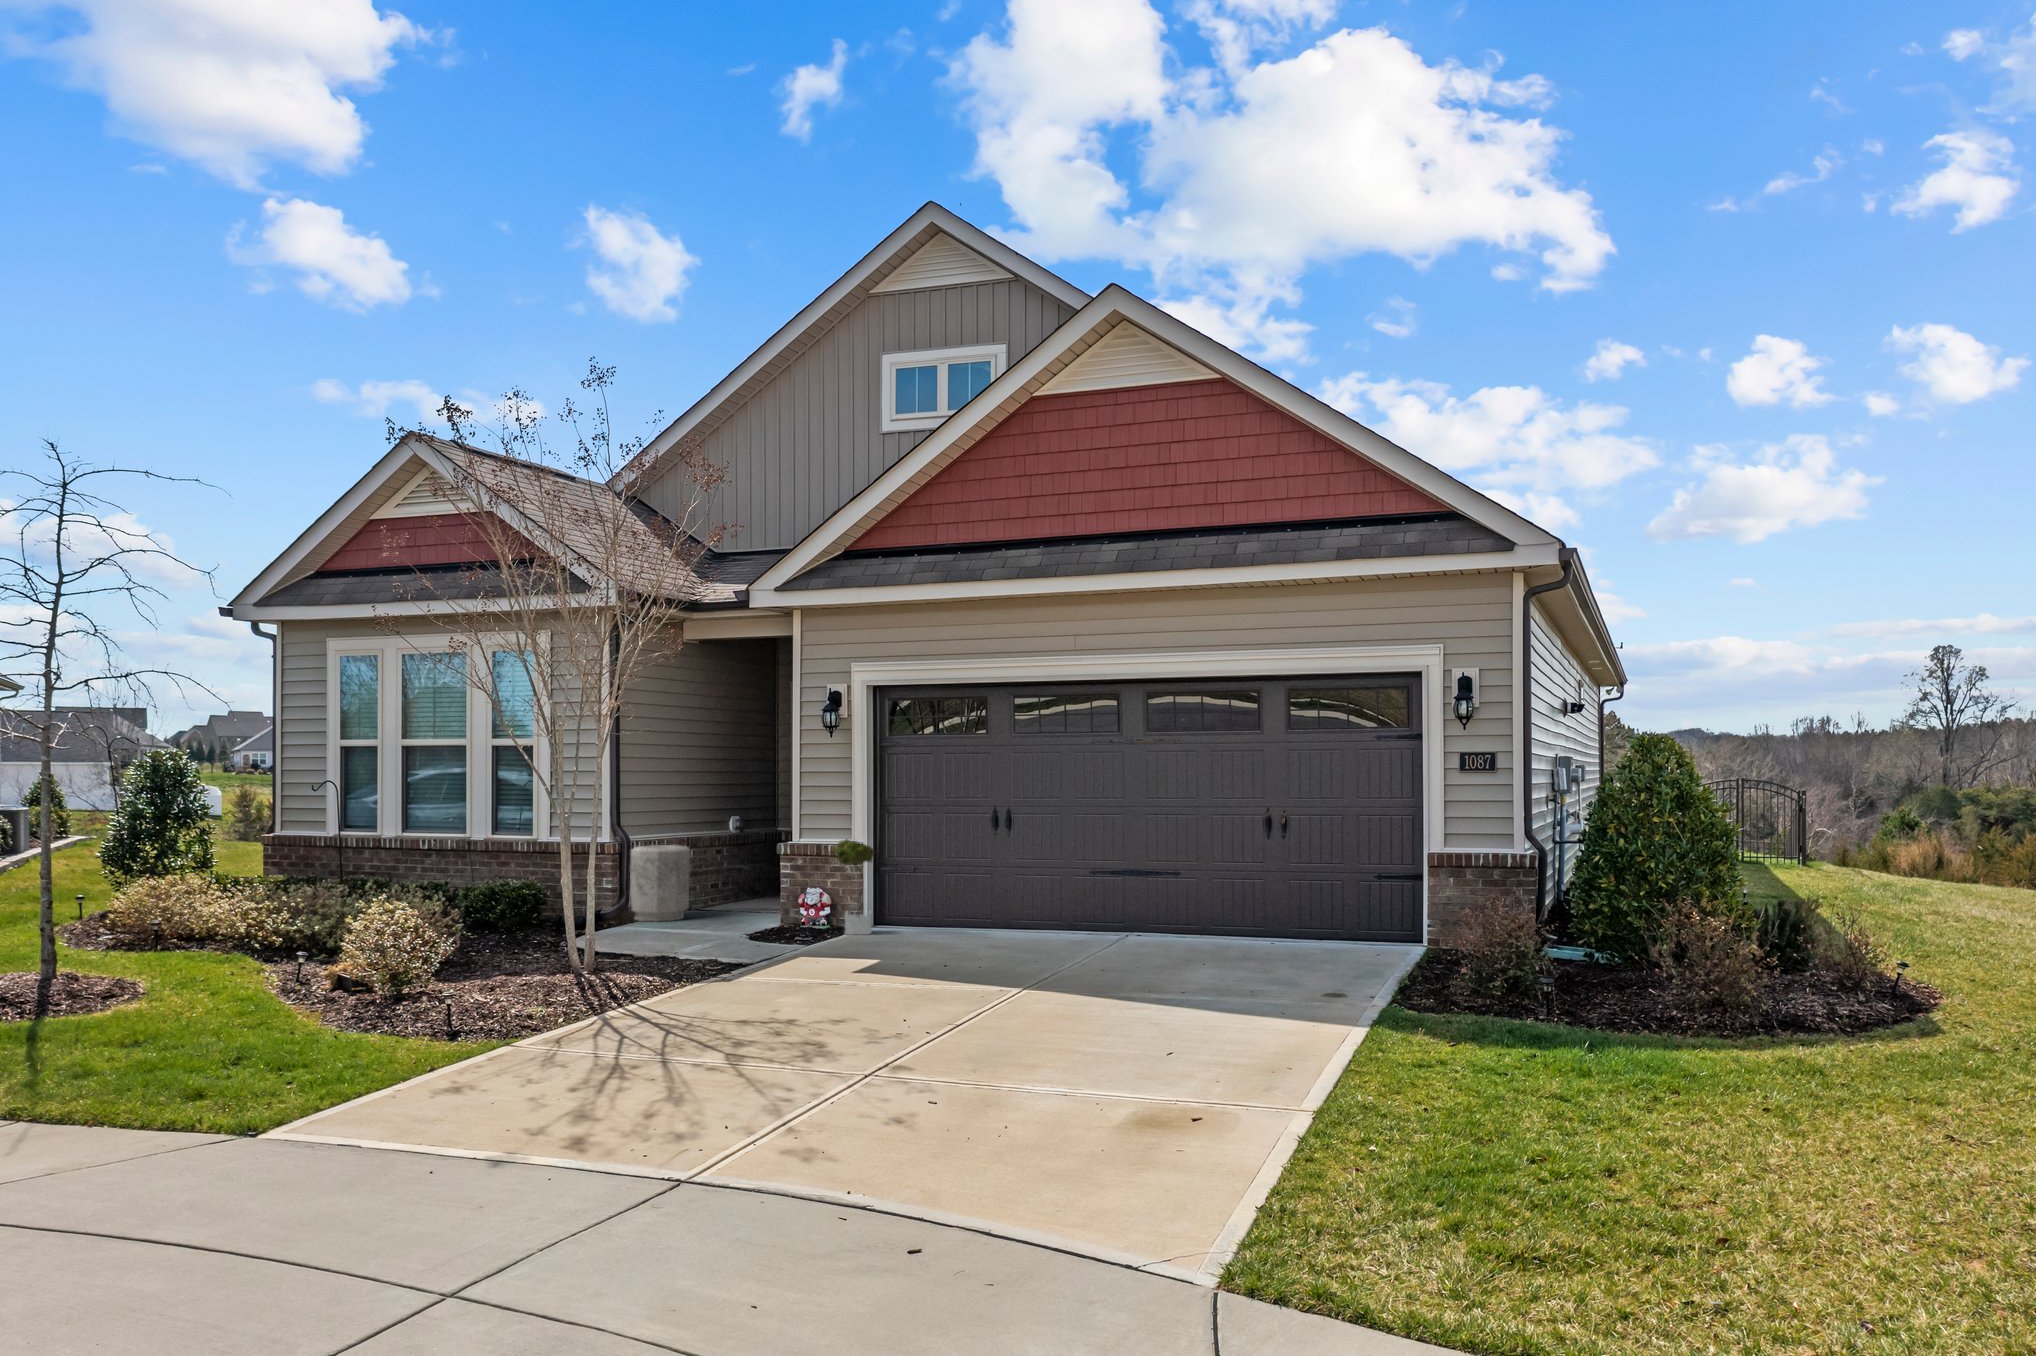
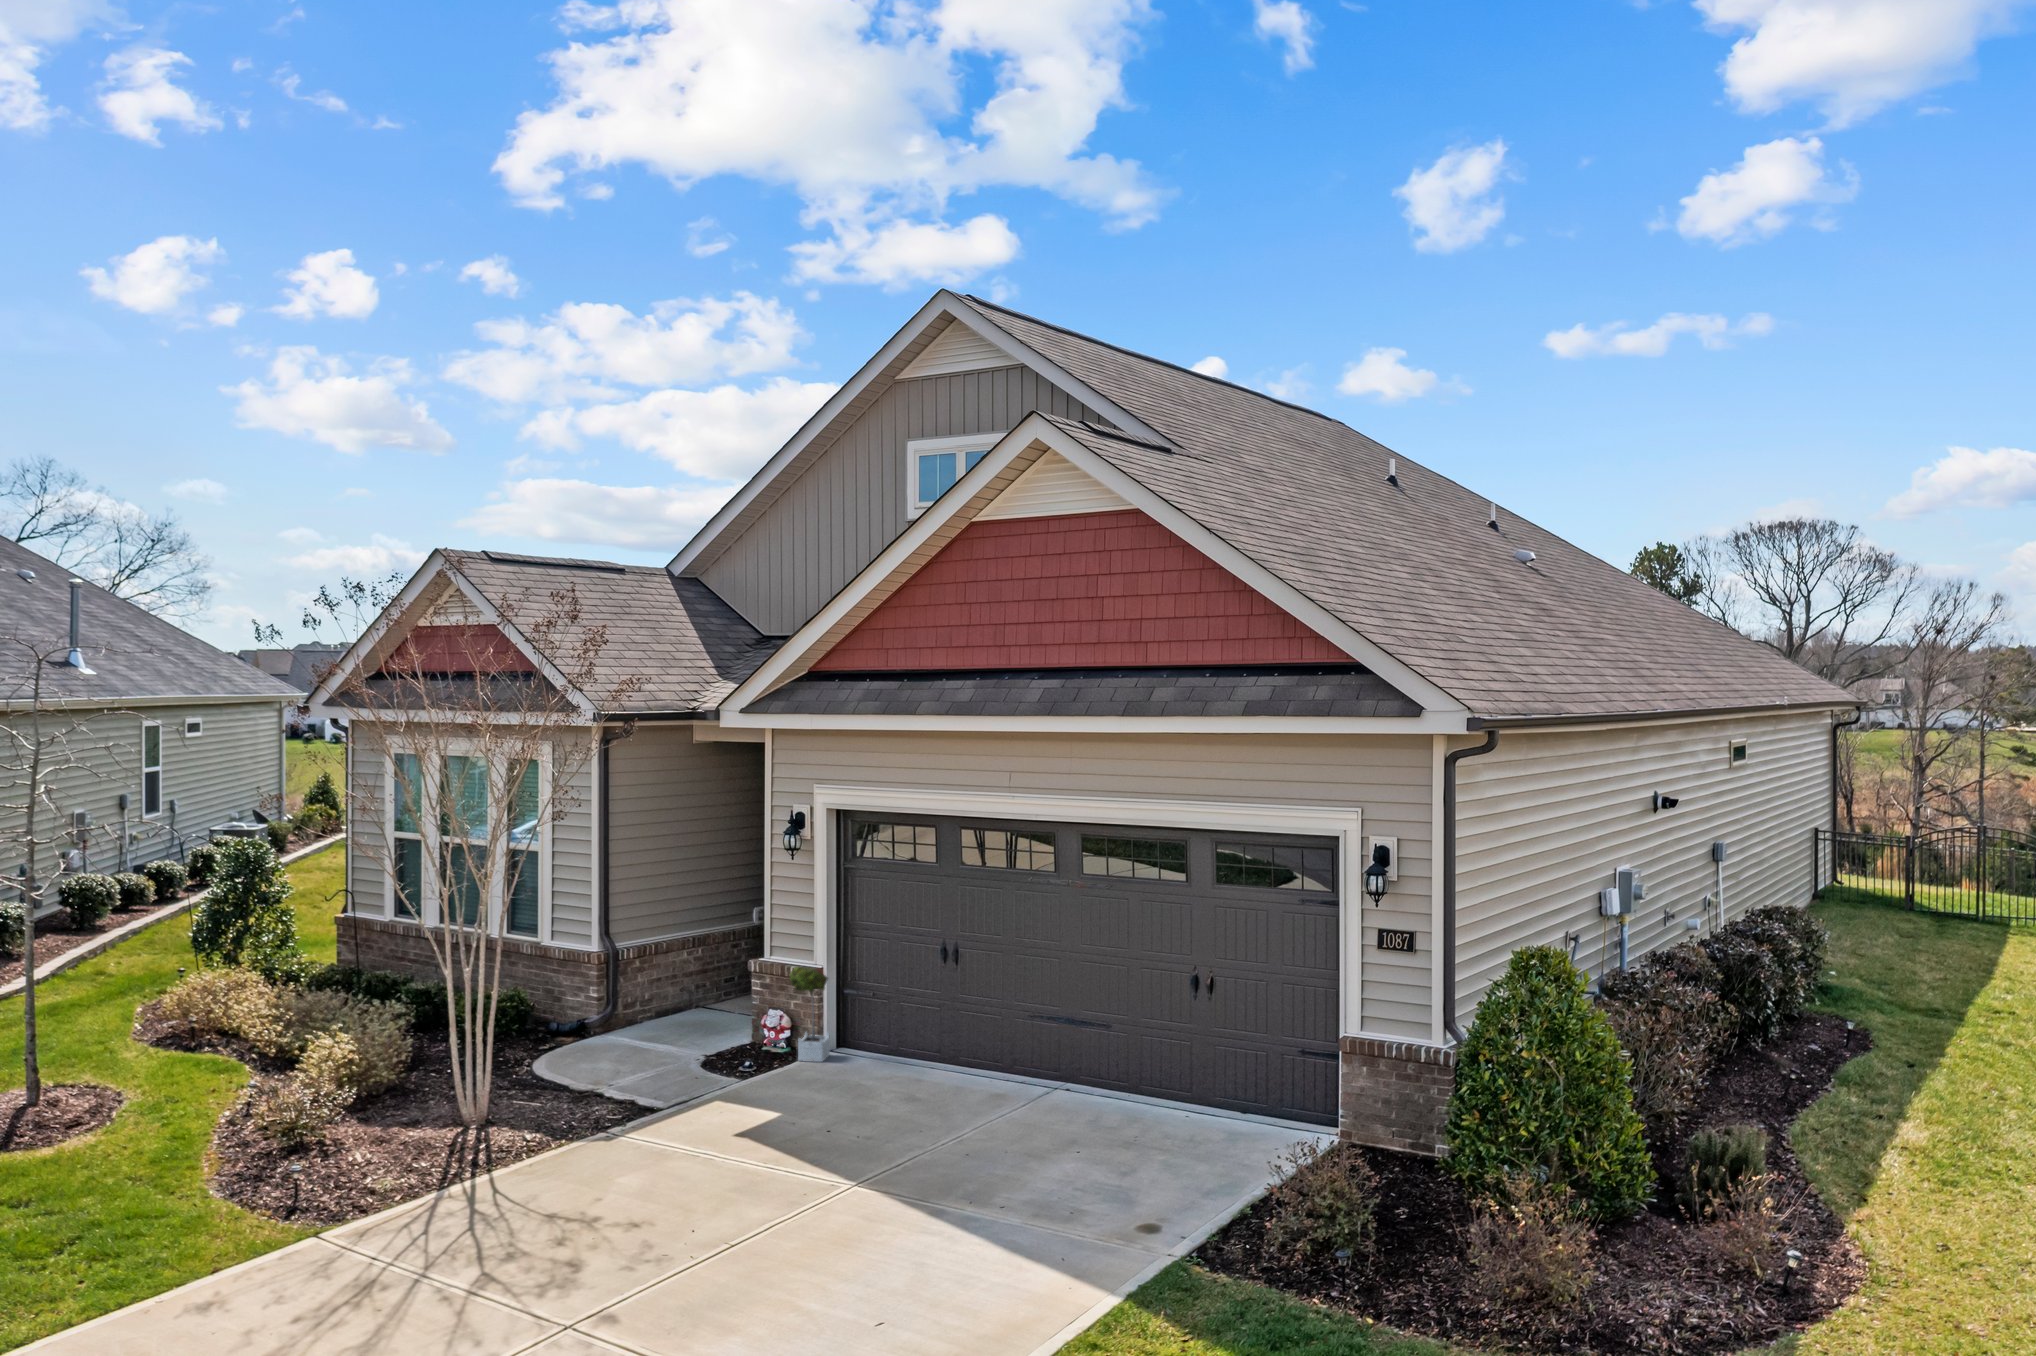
trash can: present [630,845,690,921] -> none [631,947,690,1025]

